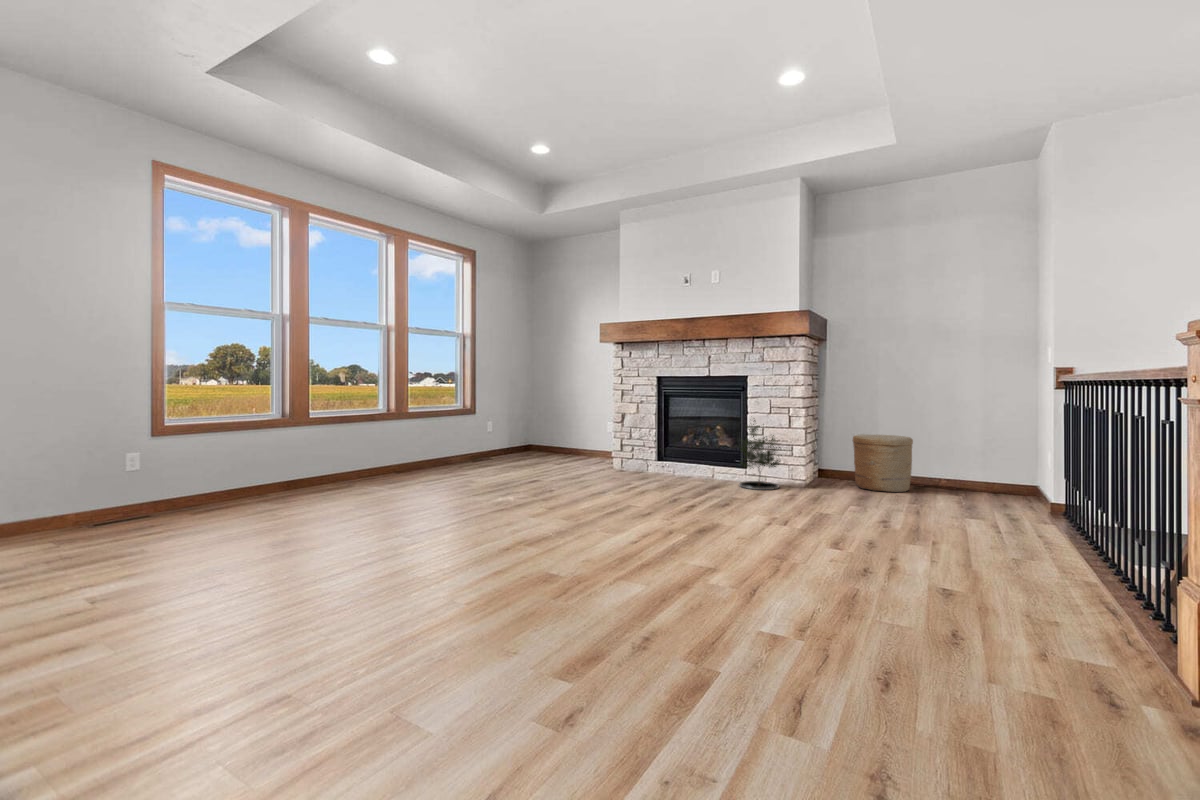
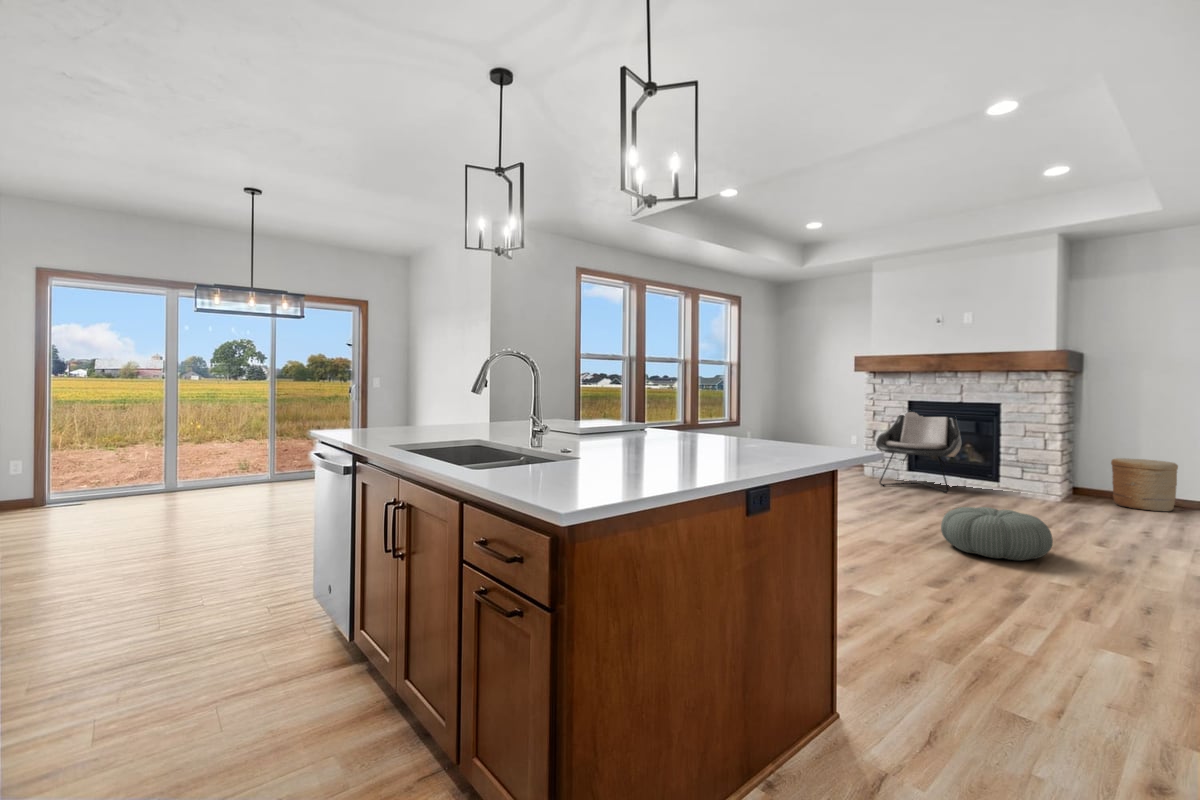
lounge chair: none [616,386,709,485] -> present [876,412,961,493]
potted tree: present [739,420,782,490] -> none [992,438,1039,502]
pouf: none [633,510,769,591] -> present [941,507,1053,560]

